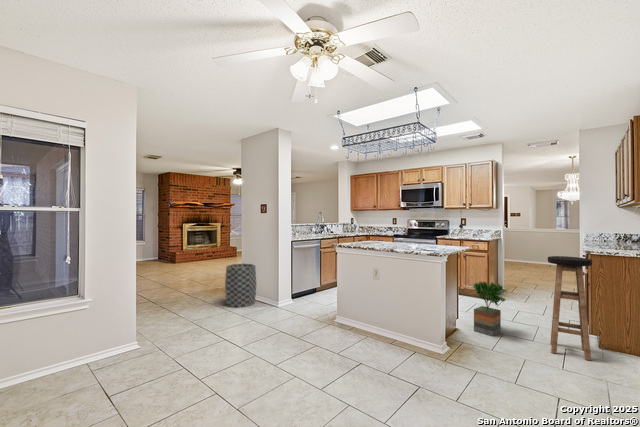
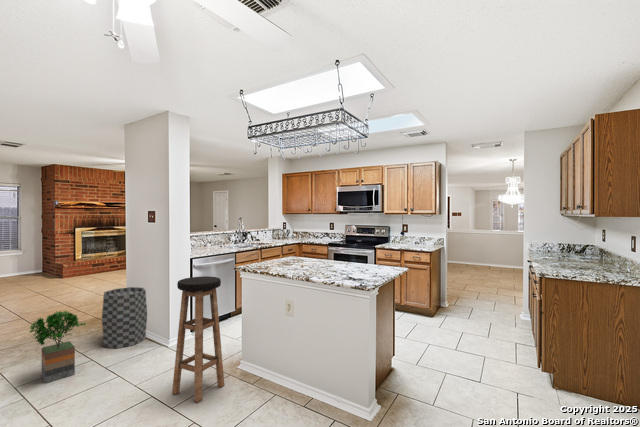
bar stool: present [548,256,592,361] -> present [172,276,224,402]
potted tree: present [473,282,507,336] -> present [29,311,86,383]

